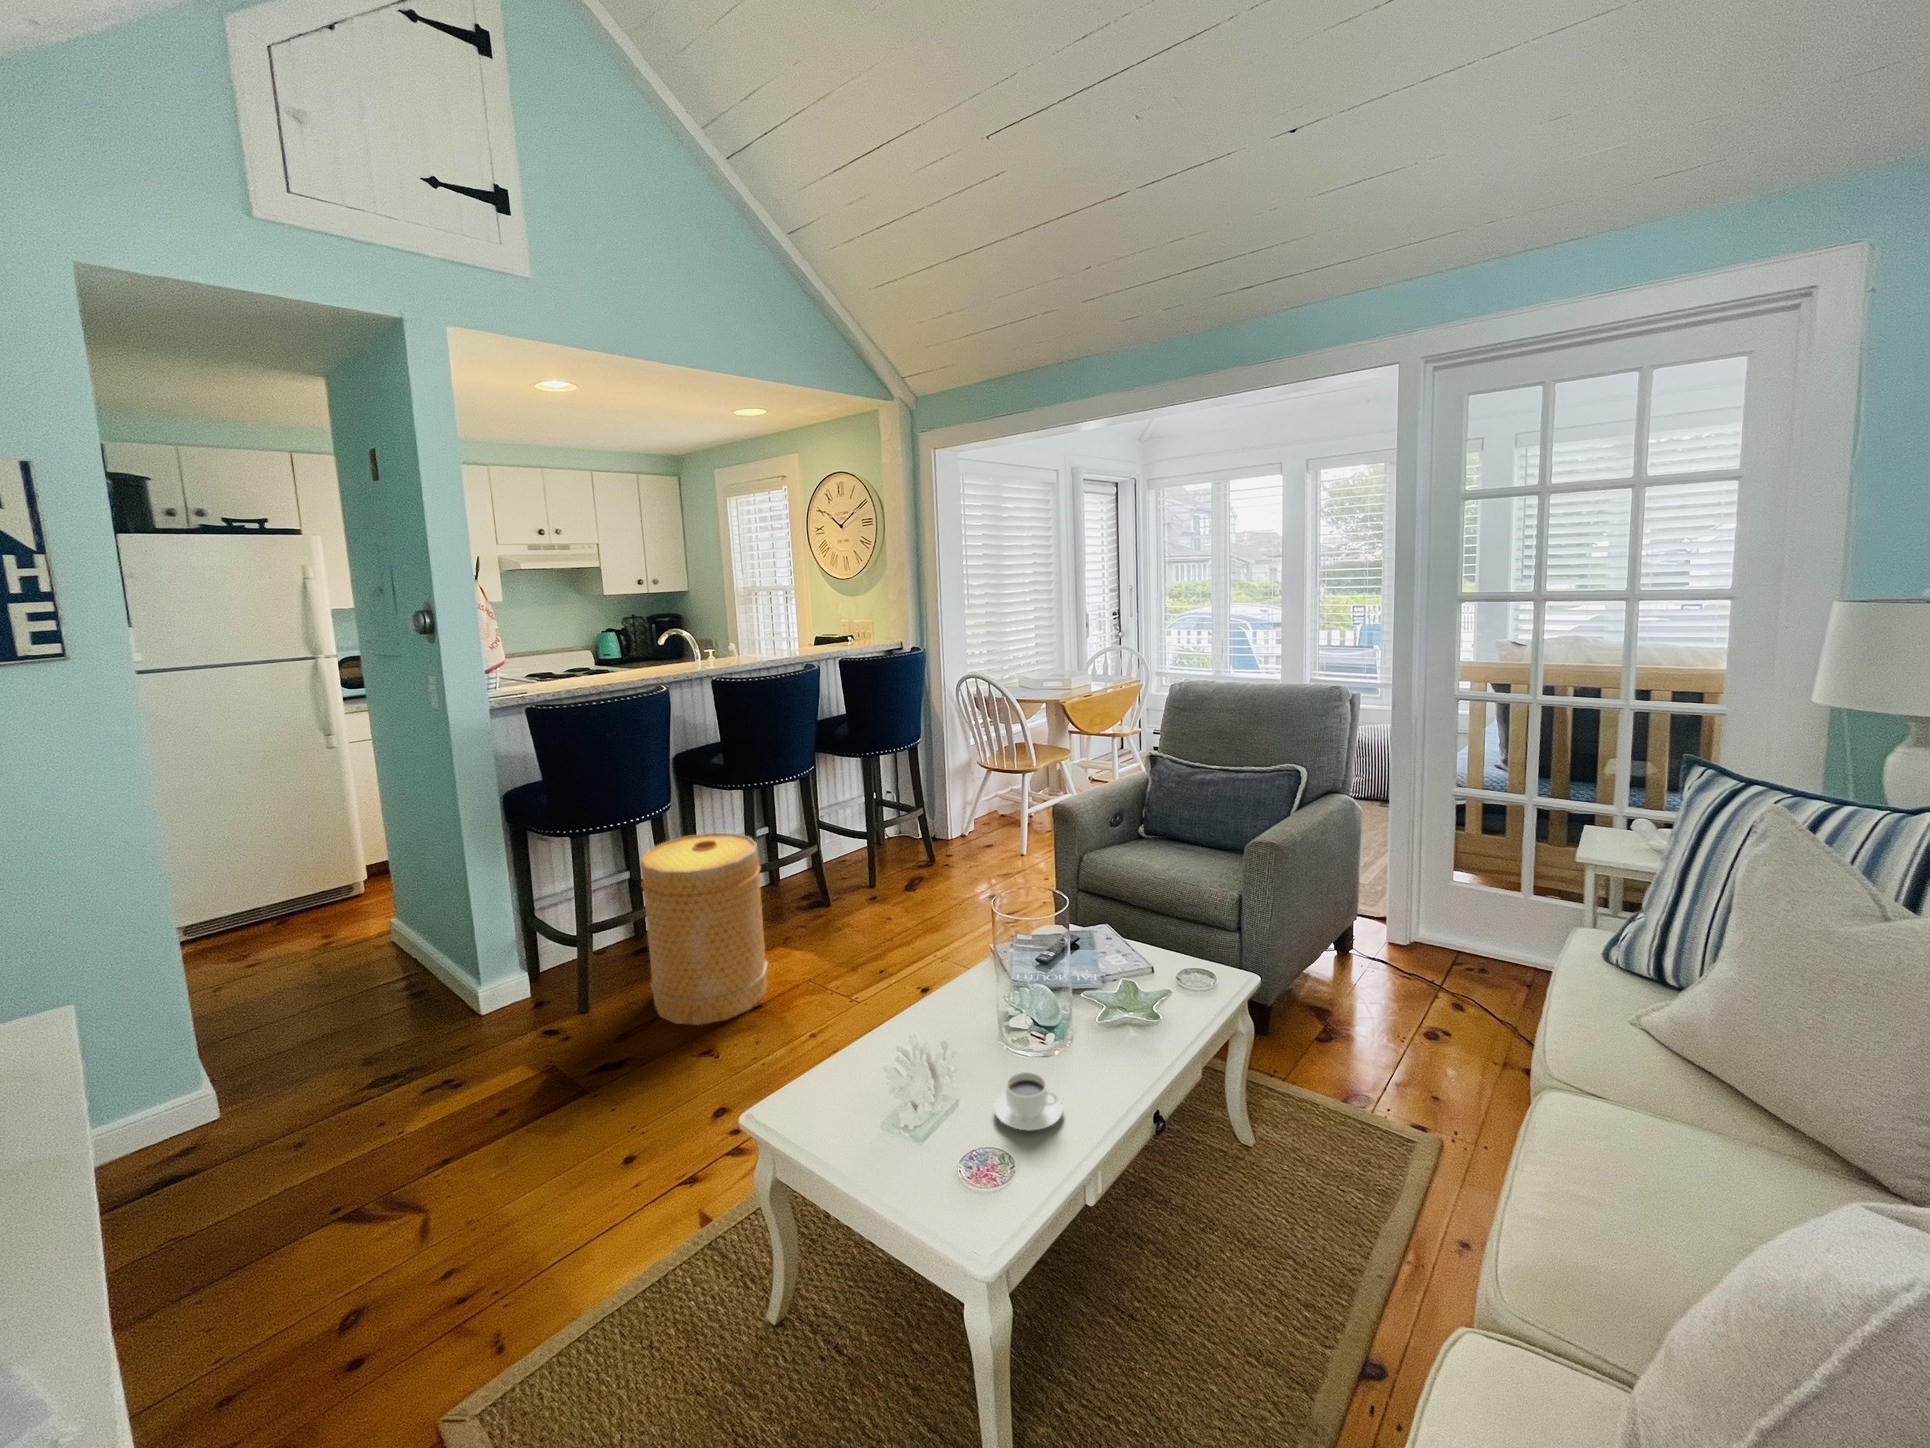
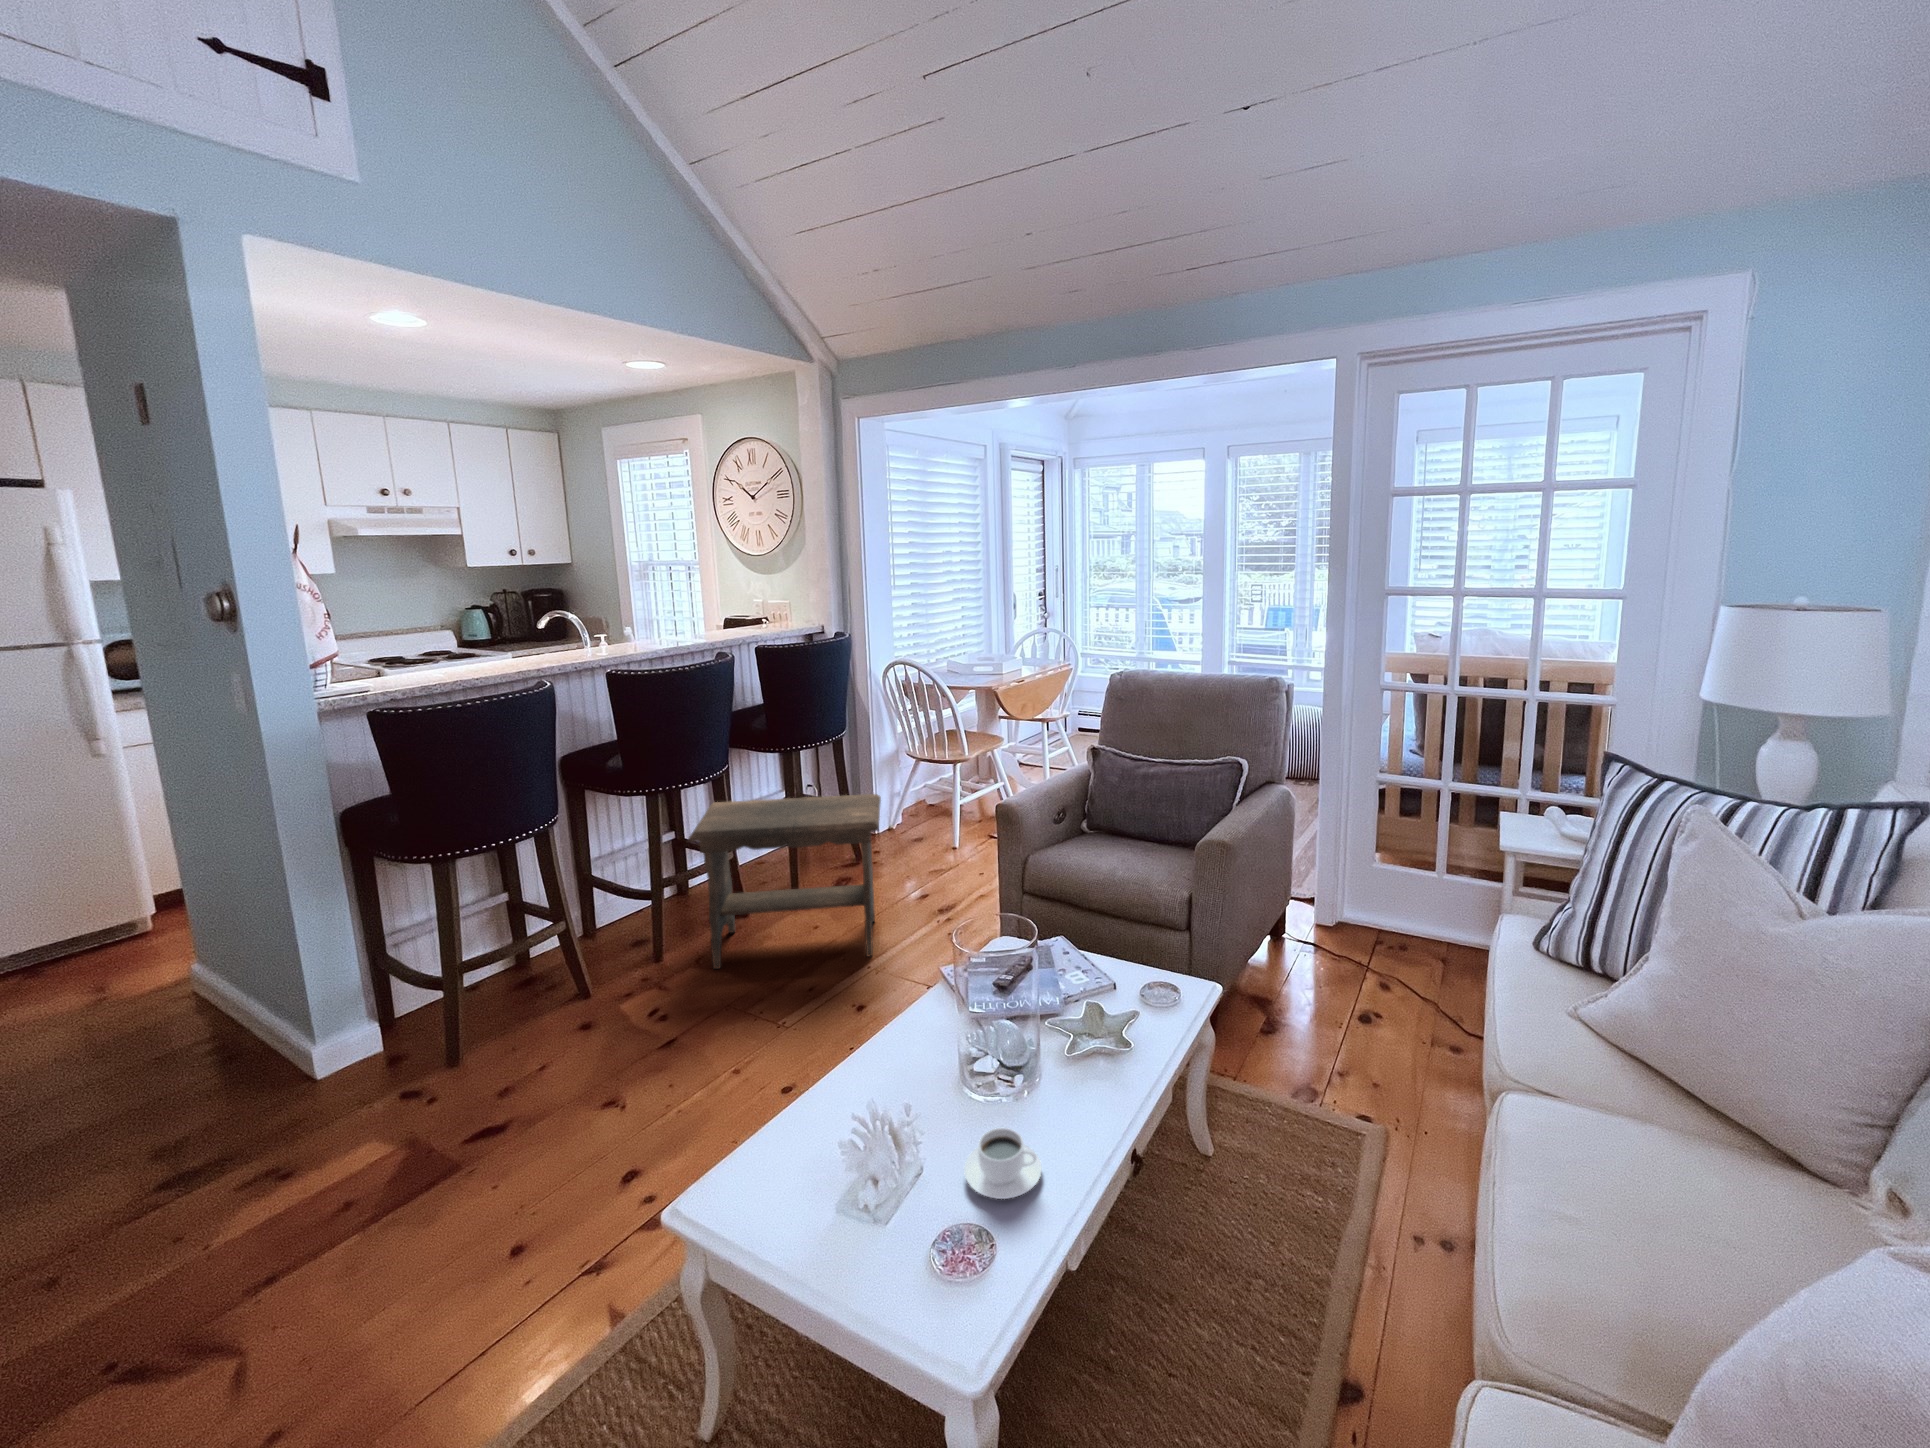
footstool: none [777,796,949,950] -> present [688,794,881,969]
basket: present [641,833,768,1025] -> none [522,847,680,1070]

